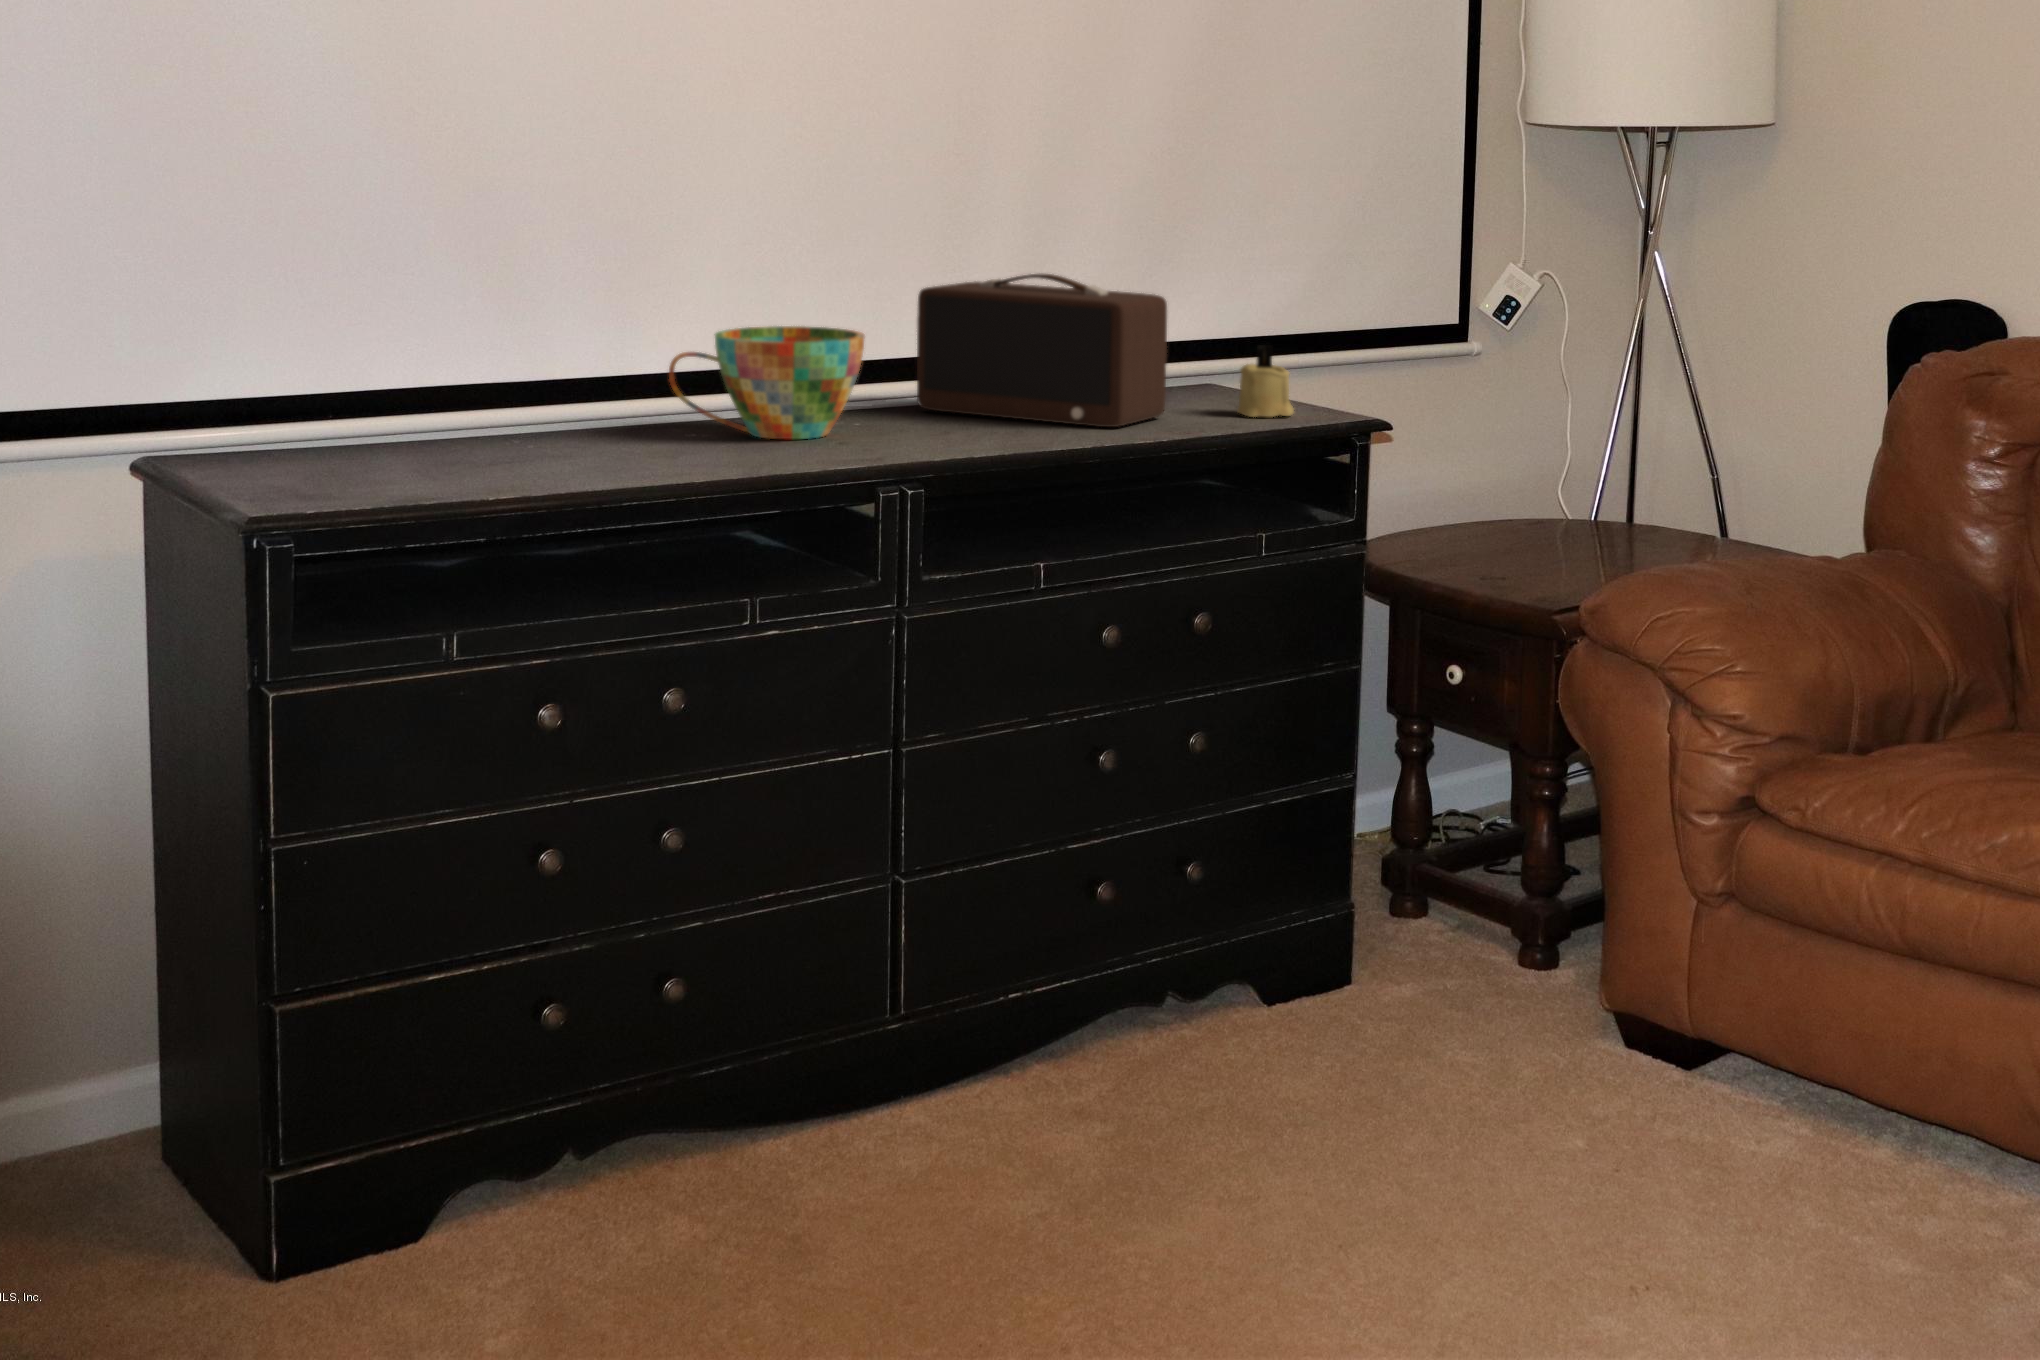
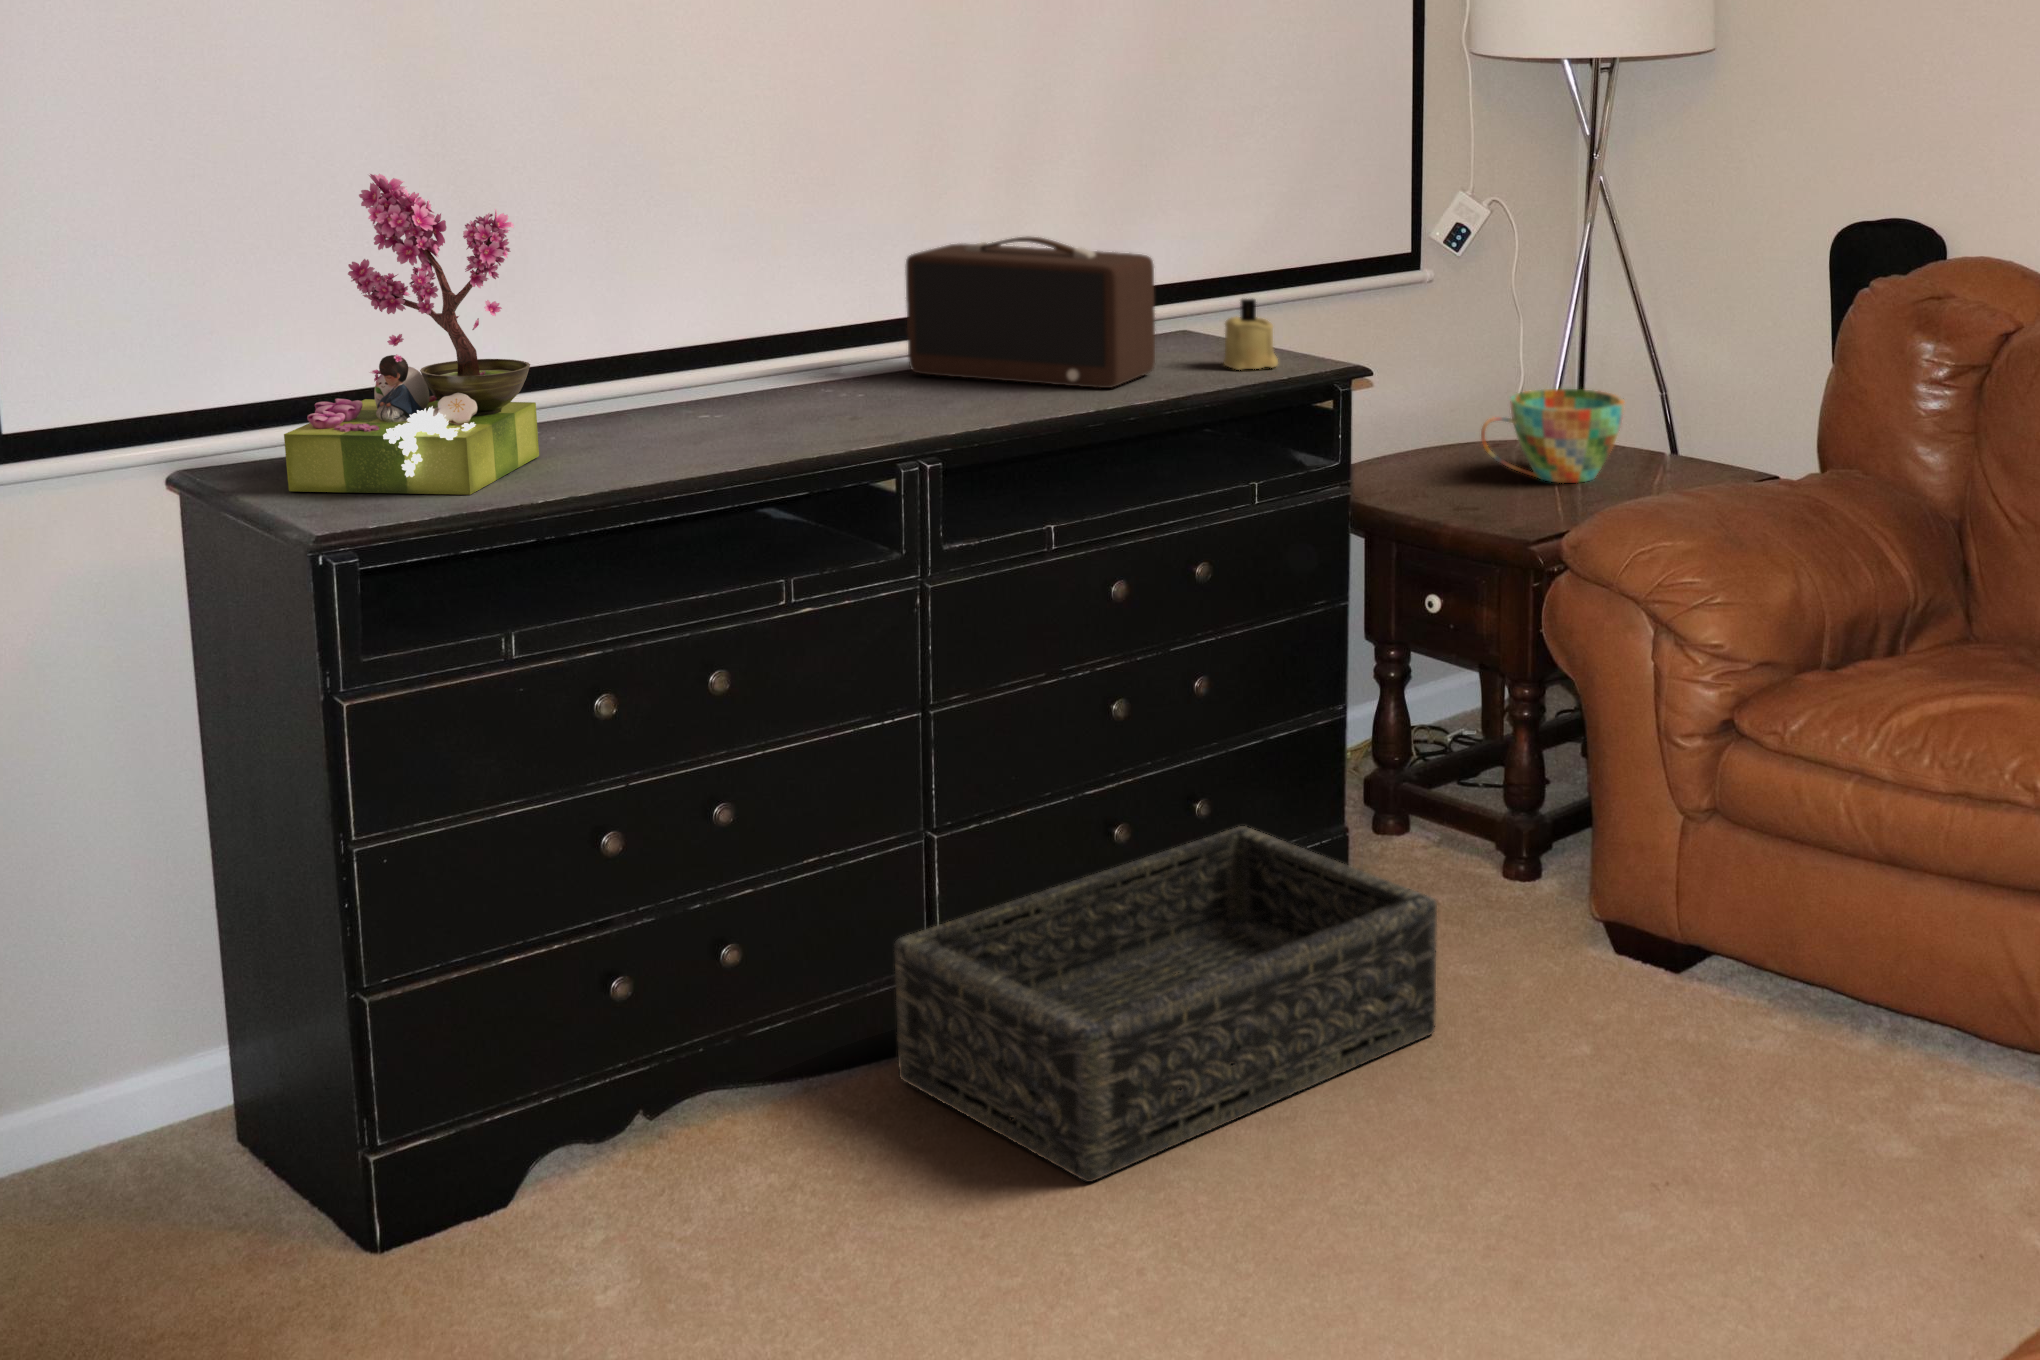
flower arrangement: none [252,168,515,492] -> present [284,174,539,495]
cup: present [669,326,864,439] -> present [1481,389,1624,483]
basket: none [847,892,1422,1252] -> present [894,826,1437,1182]

